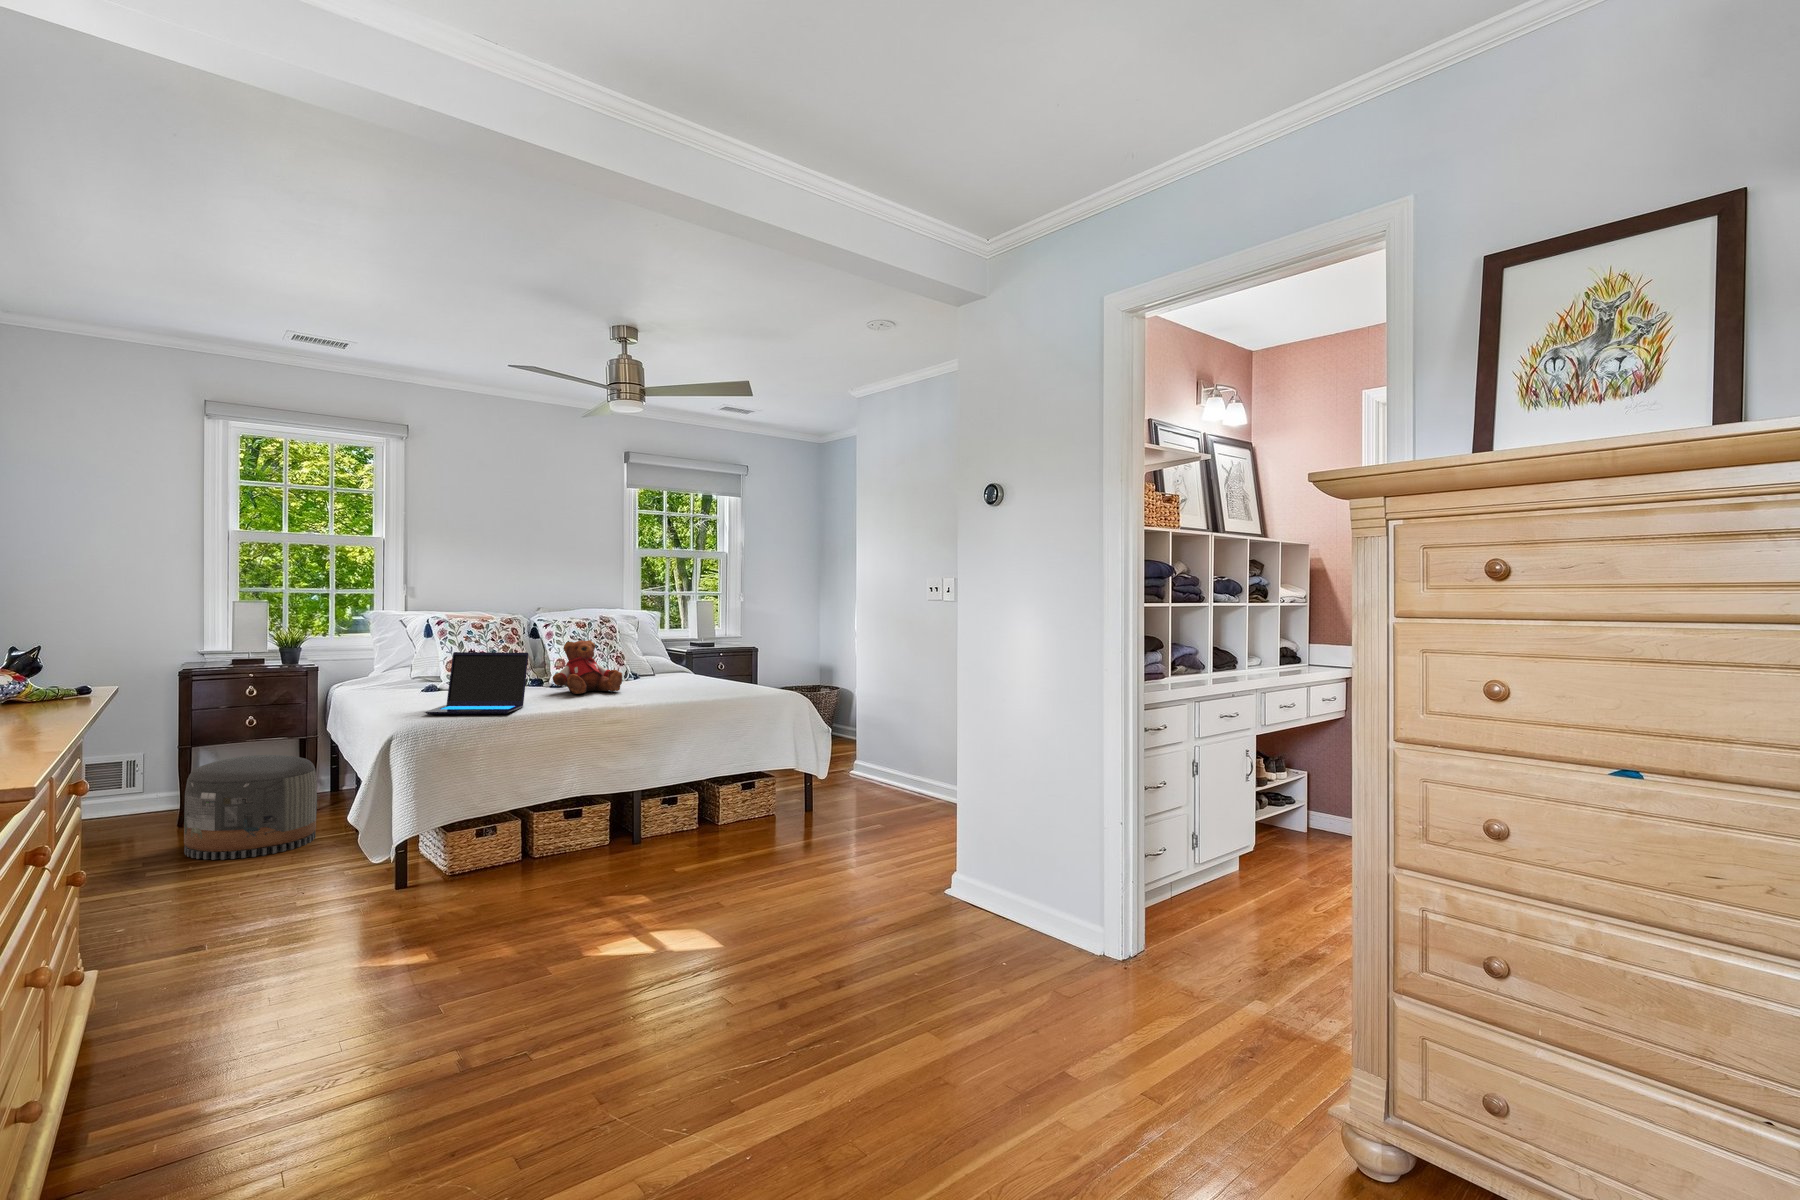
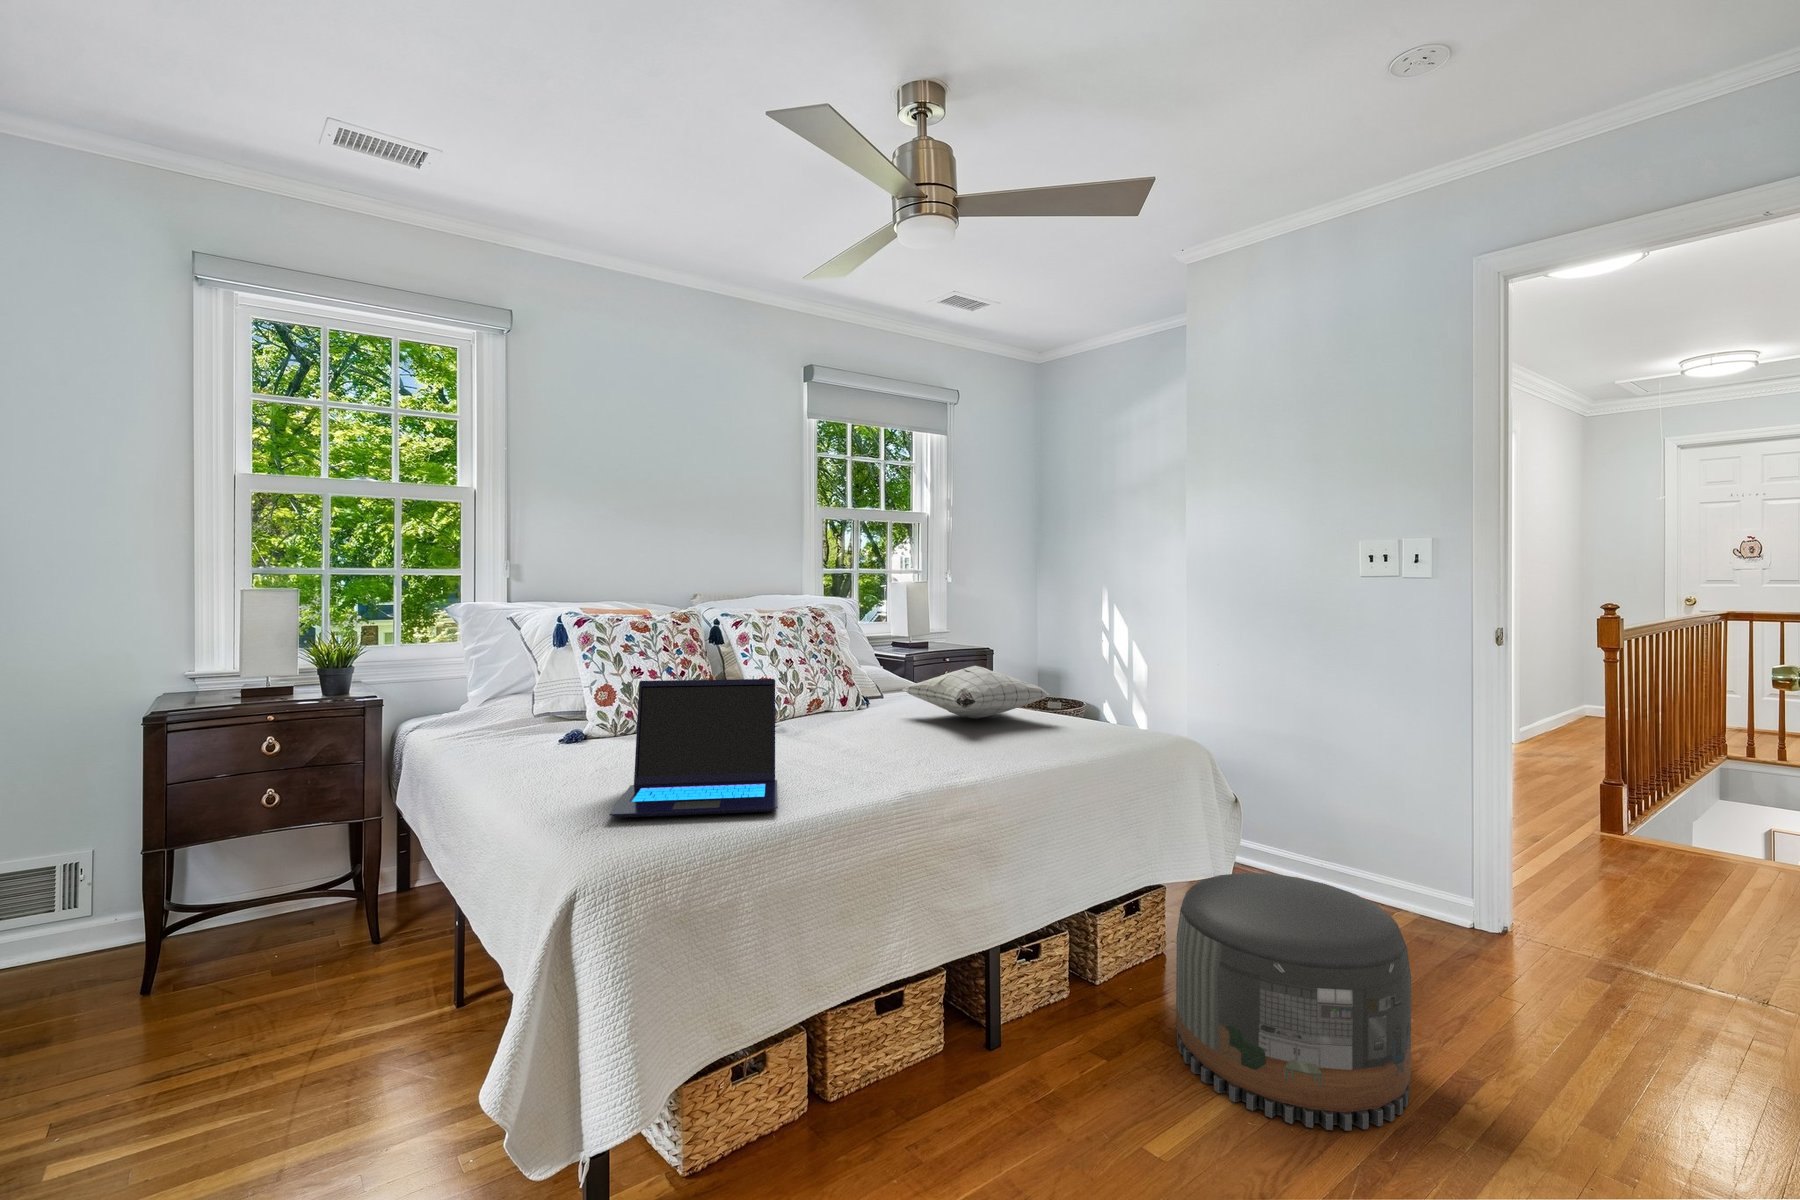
teddy bear: present [553,640,622,694] -> none [785,649,893,744]
pillow: none [646,653,732,686] -> present [903,666,1049,718]
pouf: present [184,755,317,860] -> present [1176,873,1411,1131]

